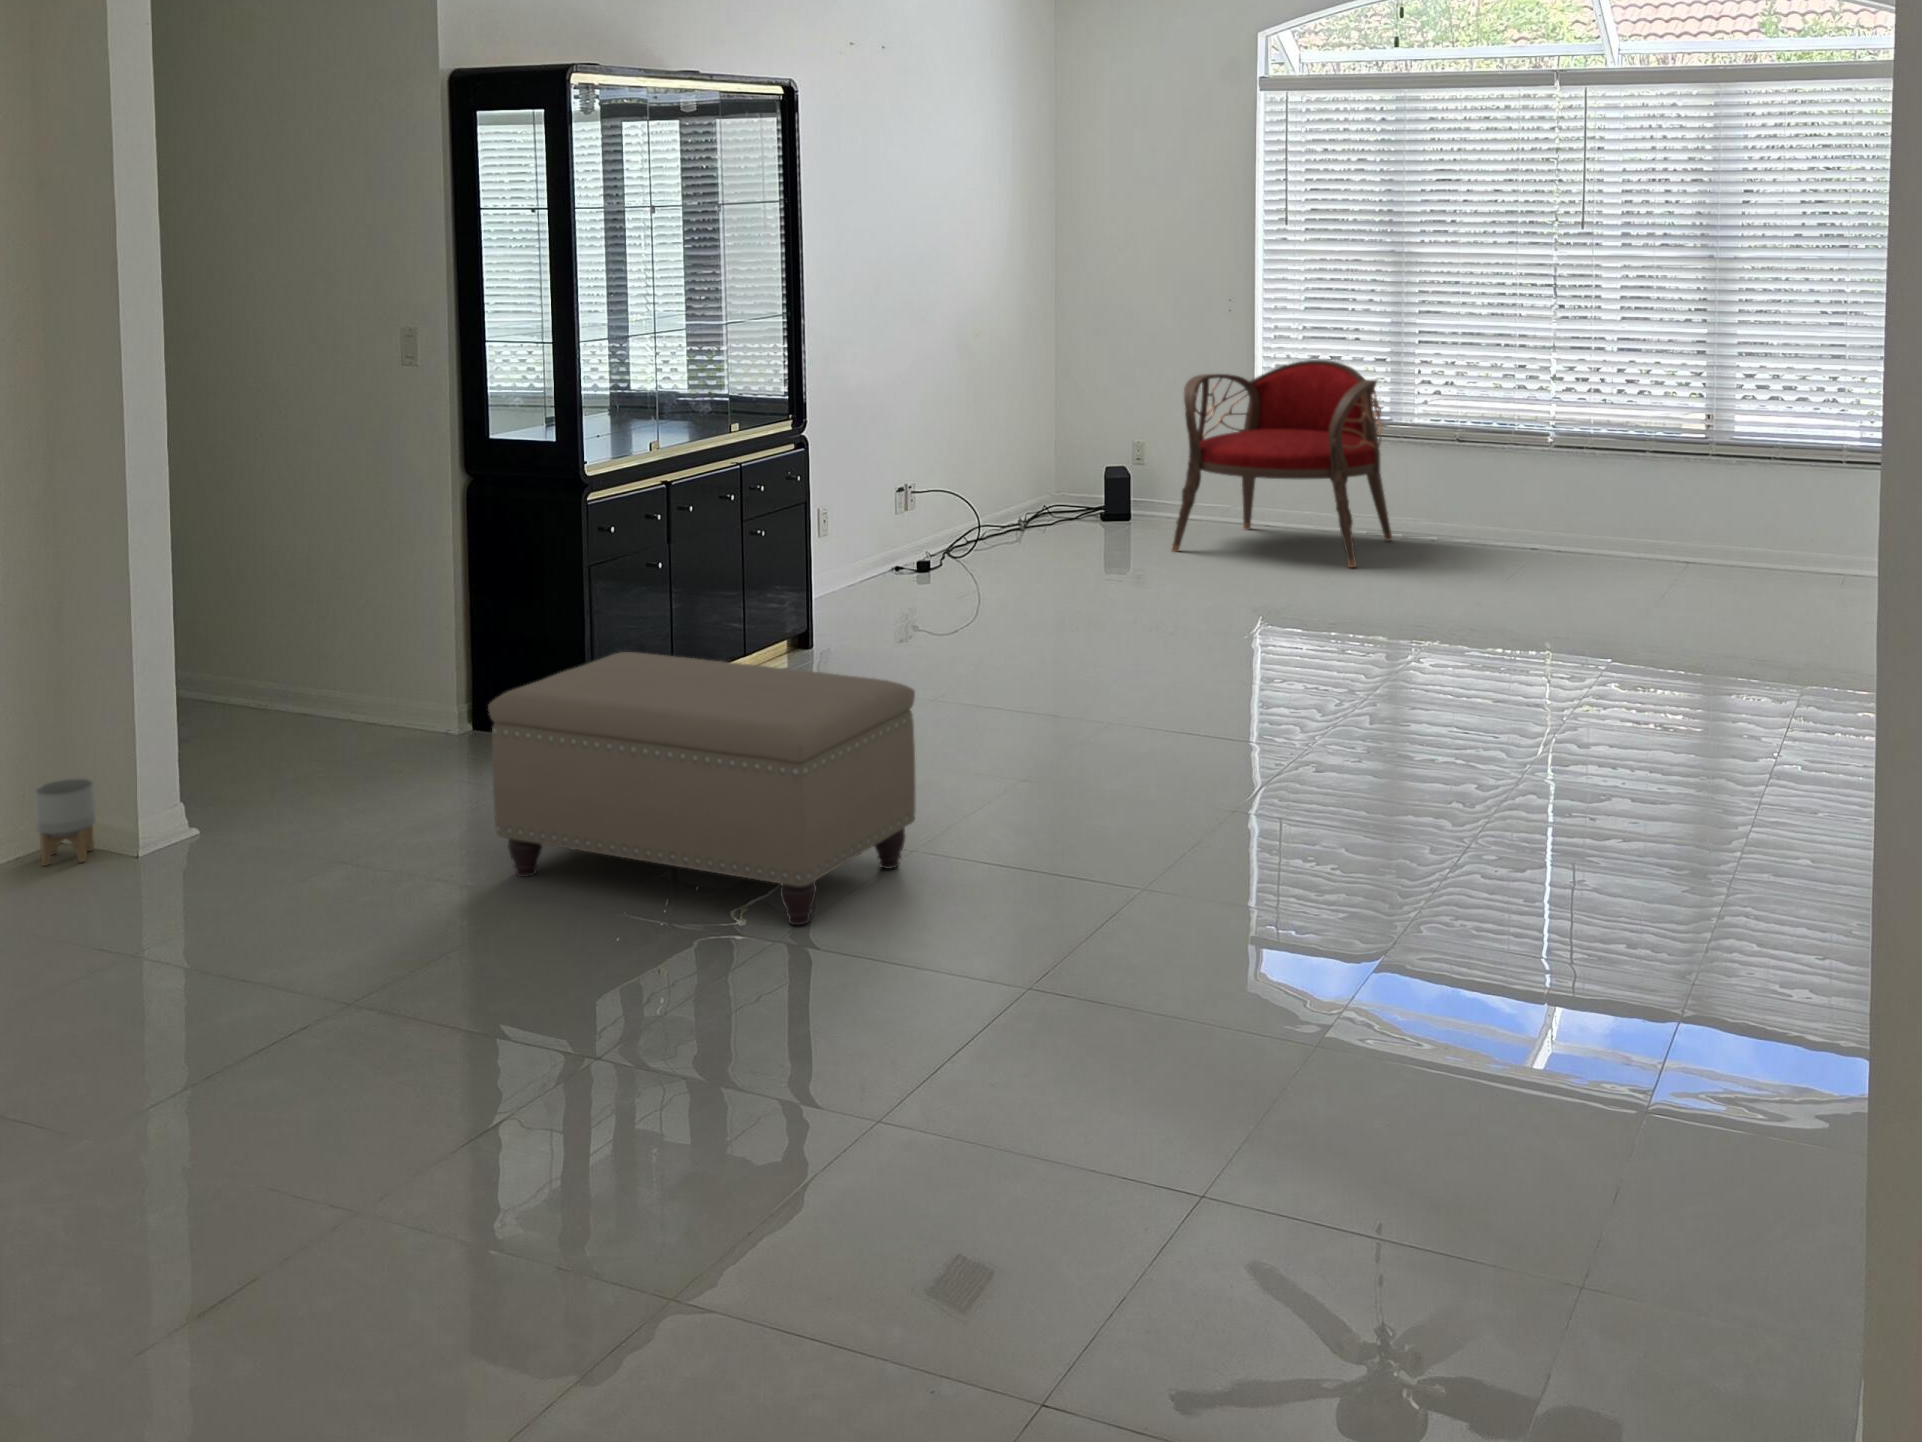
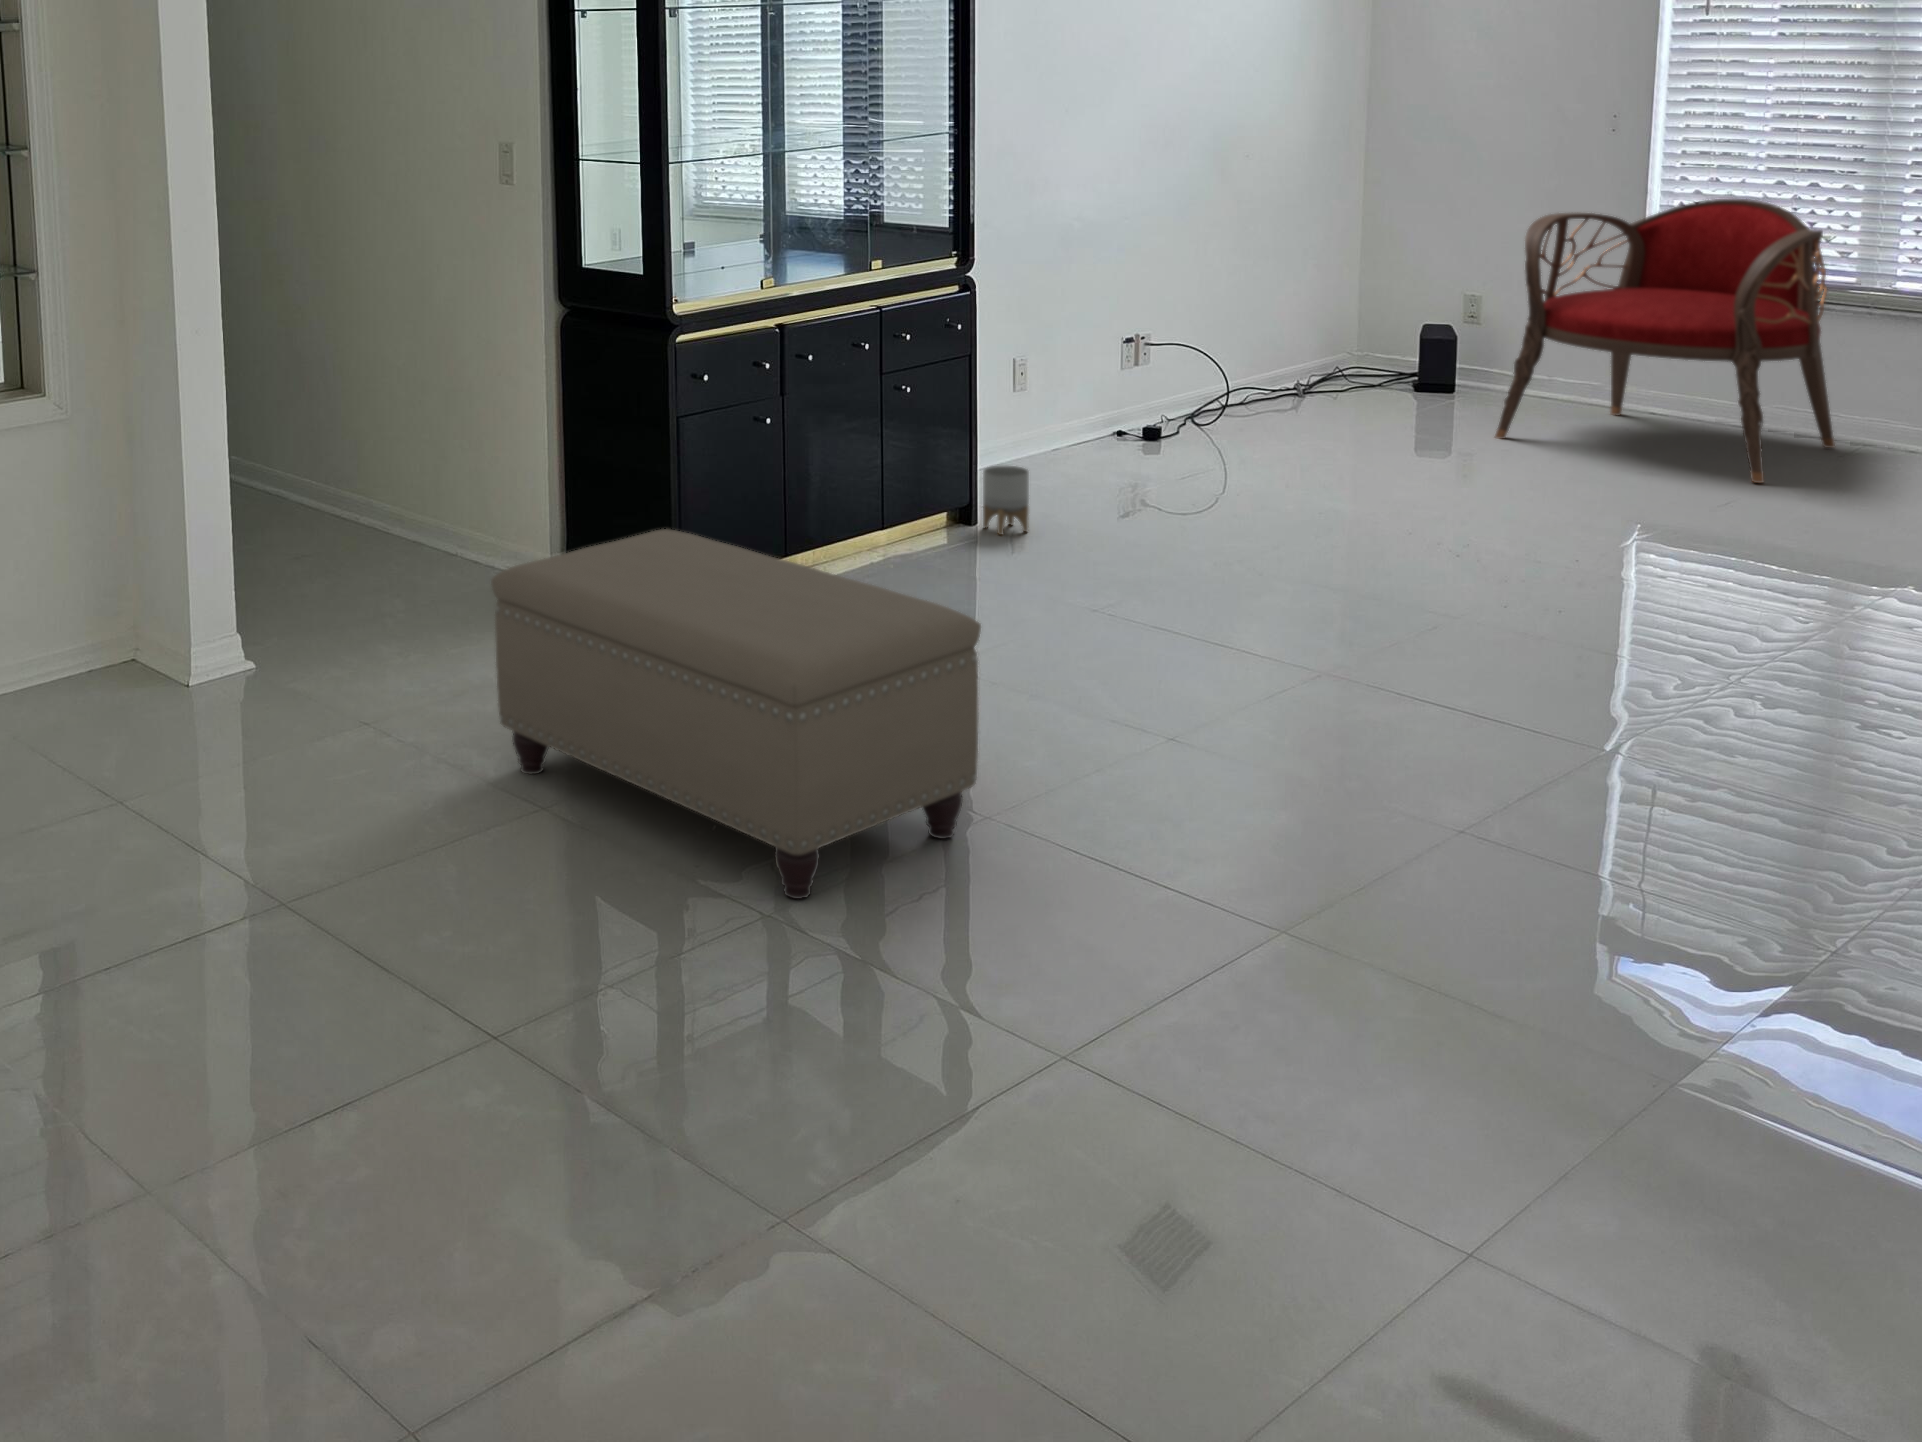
planter: present [35,779,95,866] -> present [983,466,1029,535]

